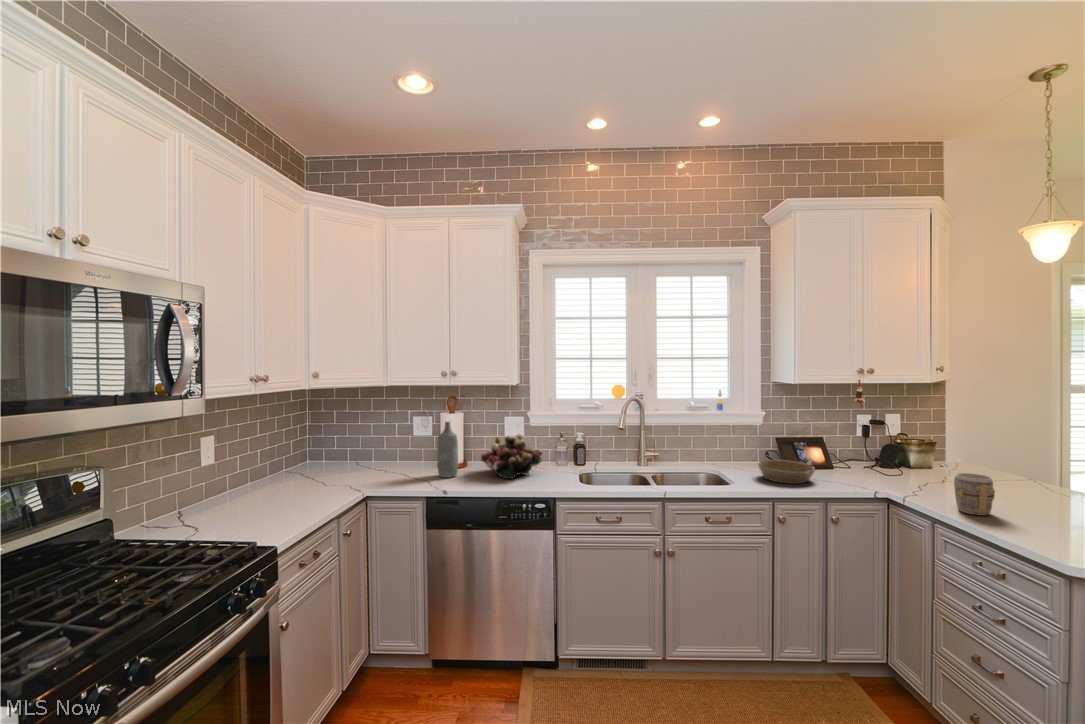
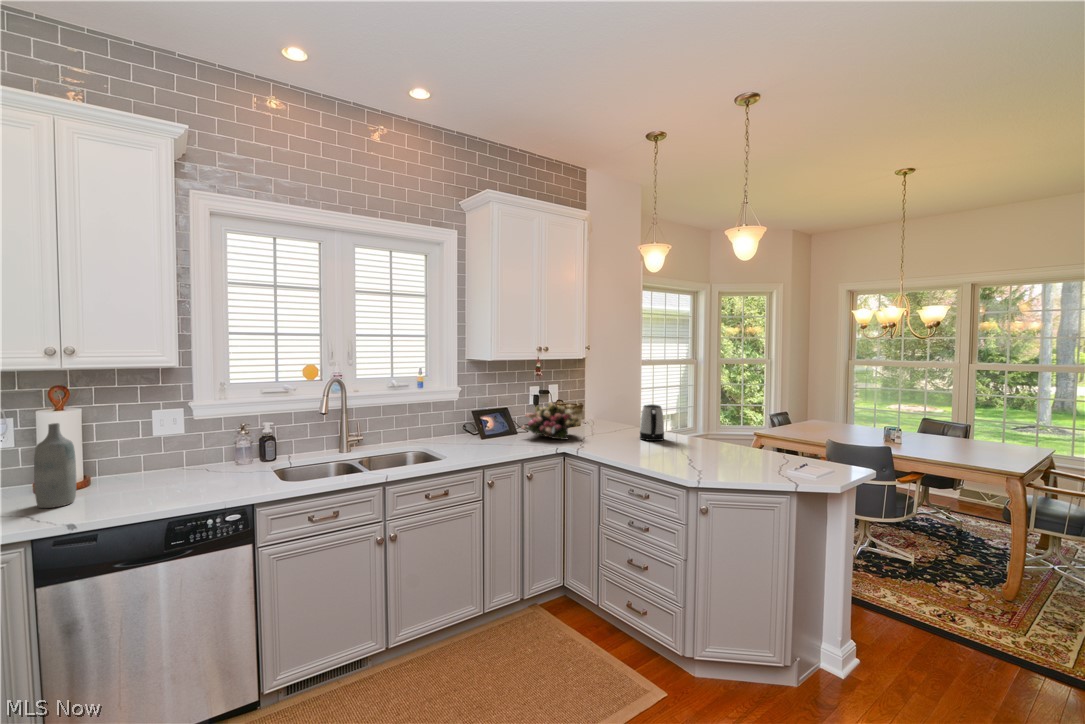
flower arrangement: present [481,434,543,479] -> present [521,402,579,440]
kettle: none [1020,451,1066,505] -> present [640,404,664,441]
bowl: present [758,460,815,484] -> none [464,430,512,450]
mug: present [954,473,995,516] -> none [610,425,637,455]

